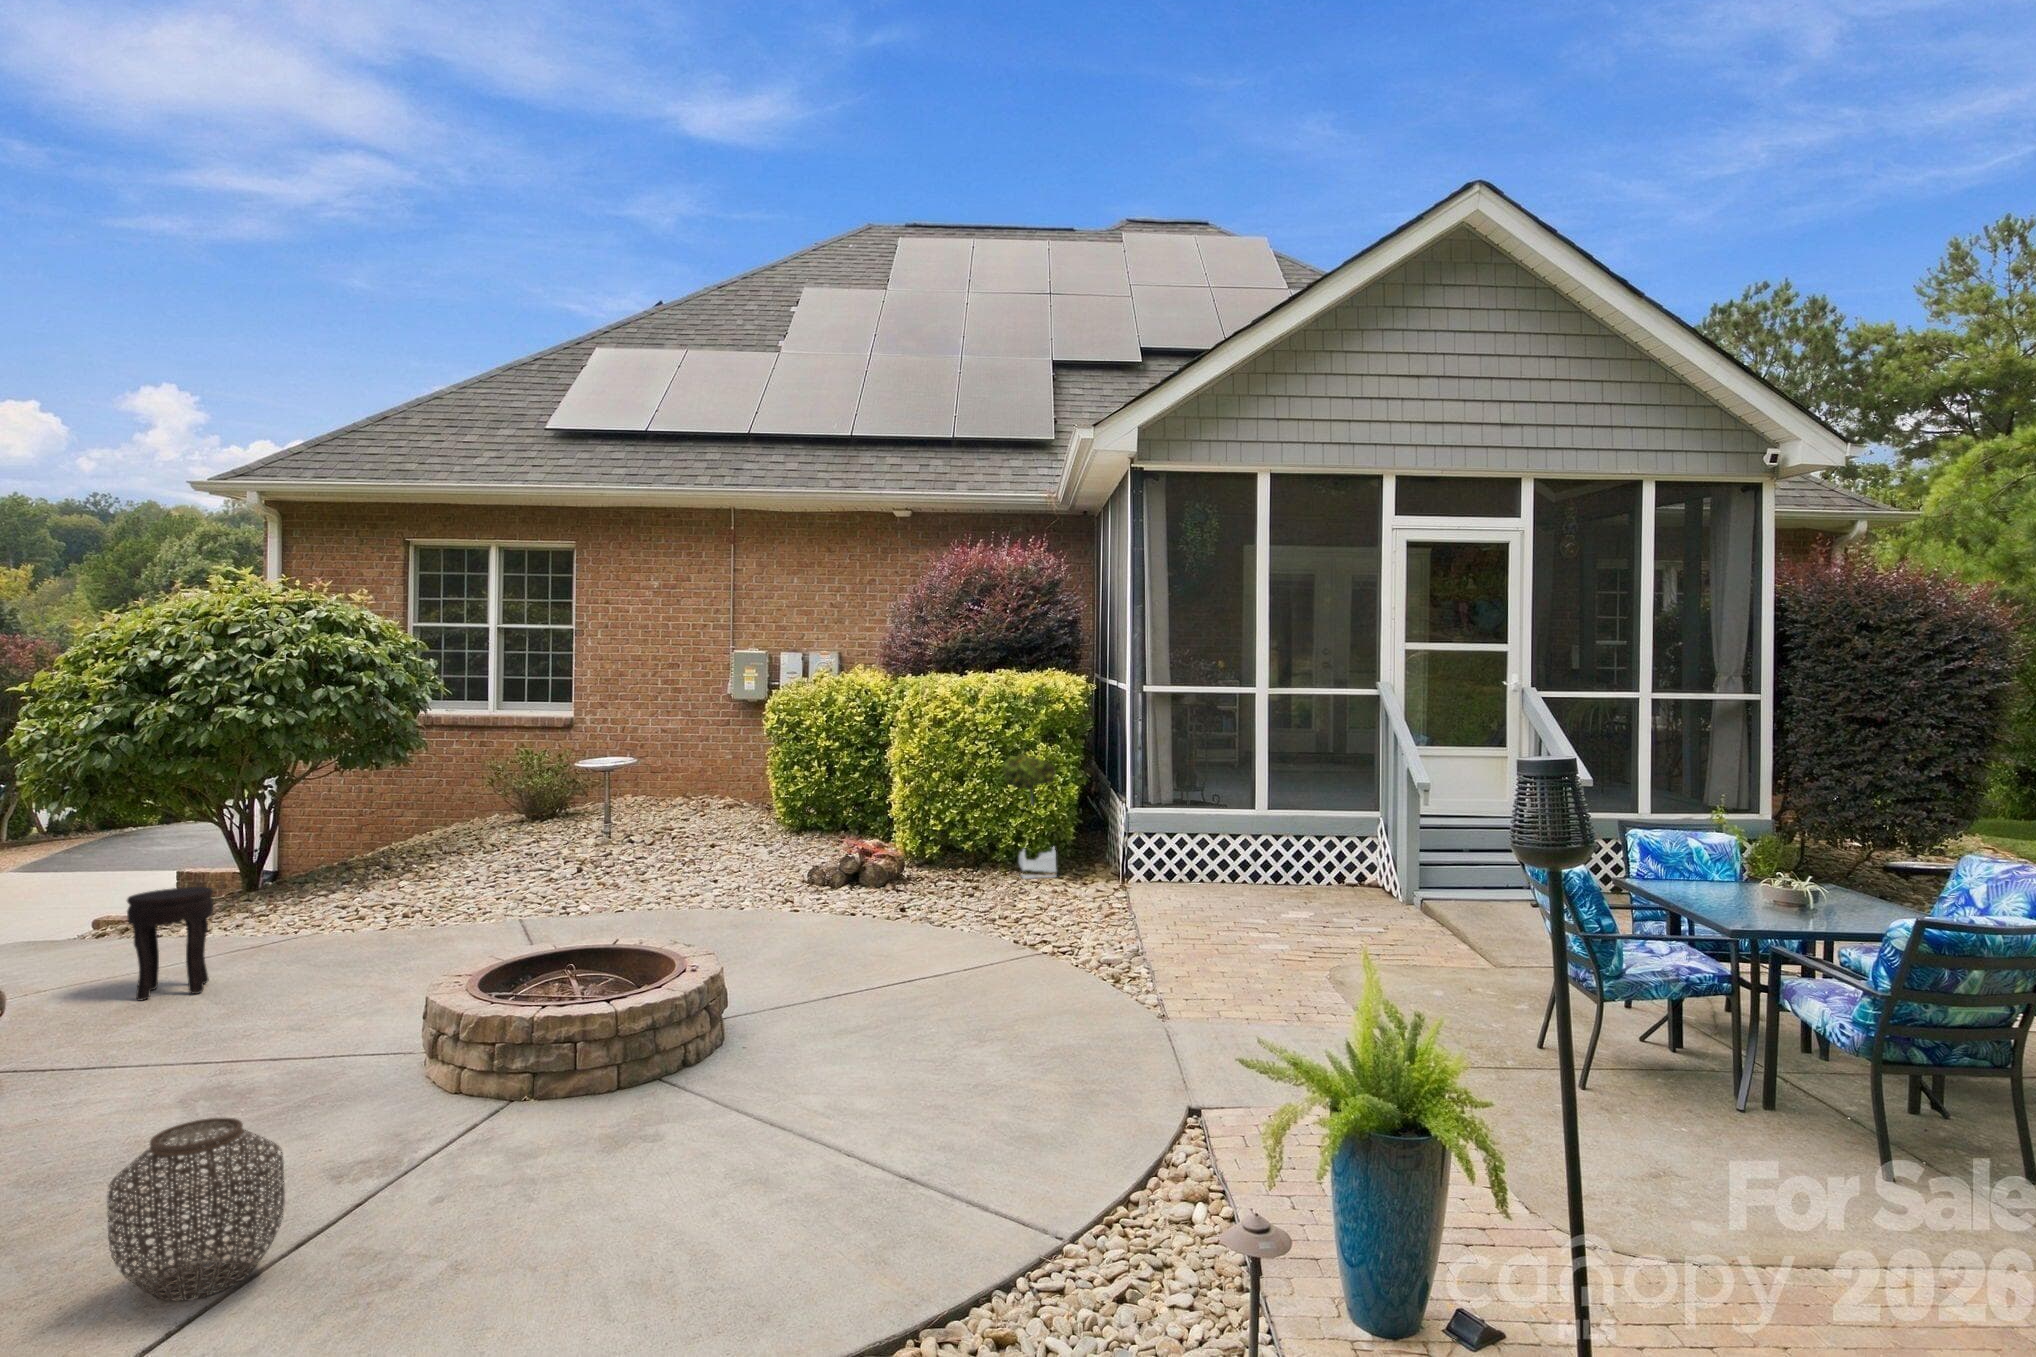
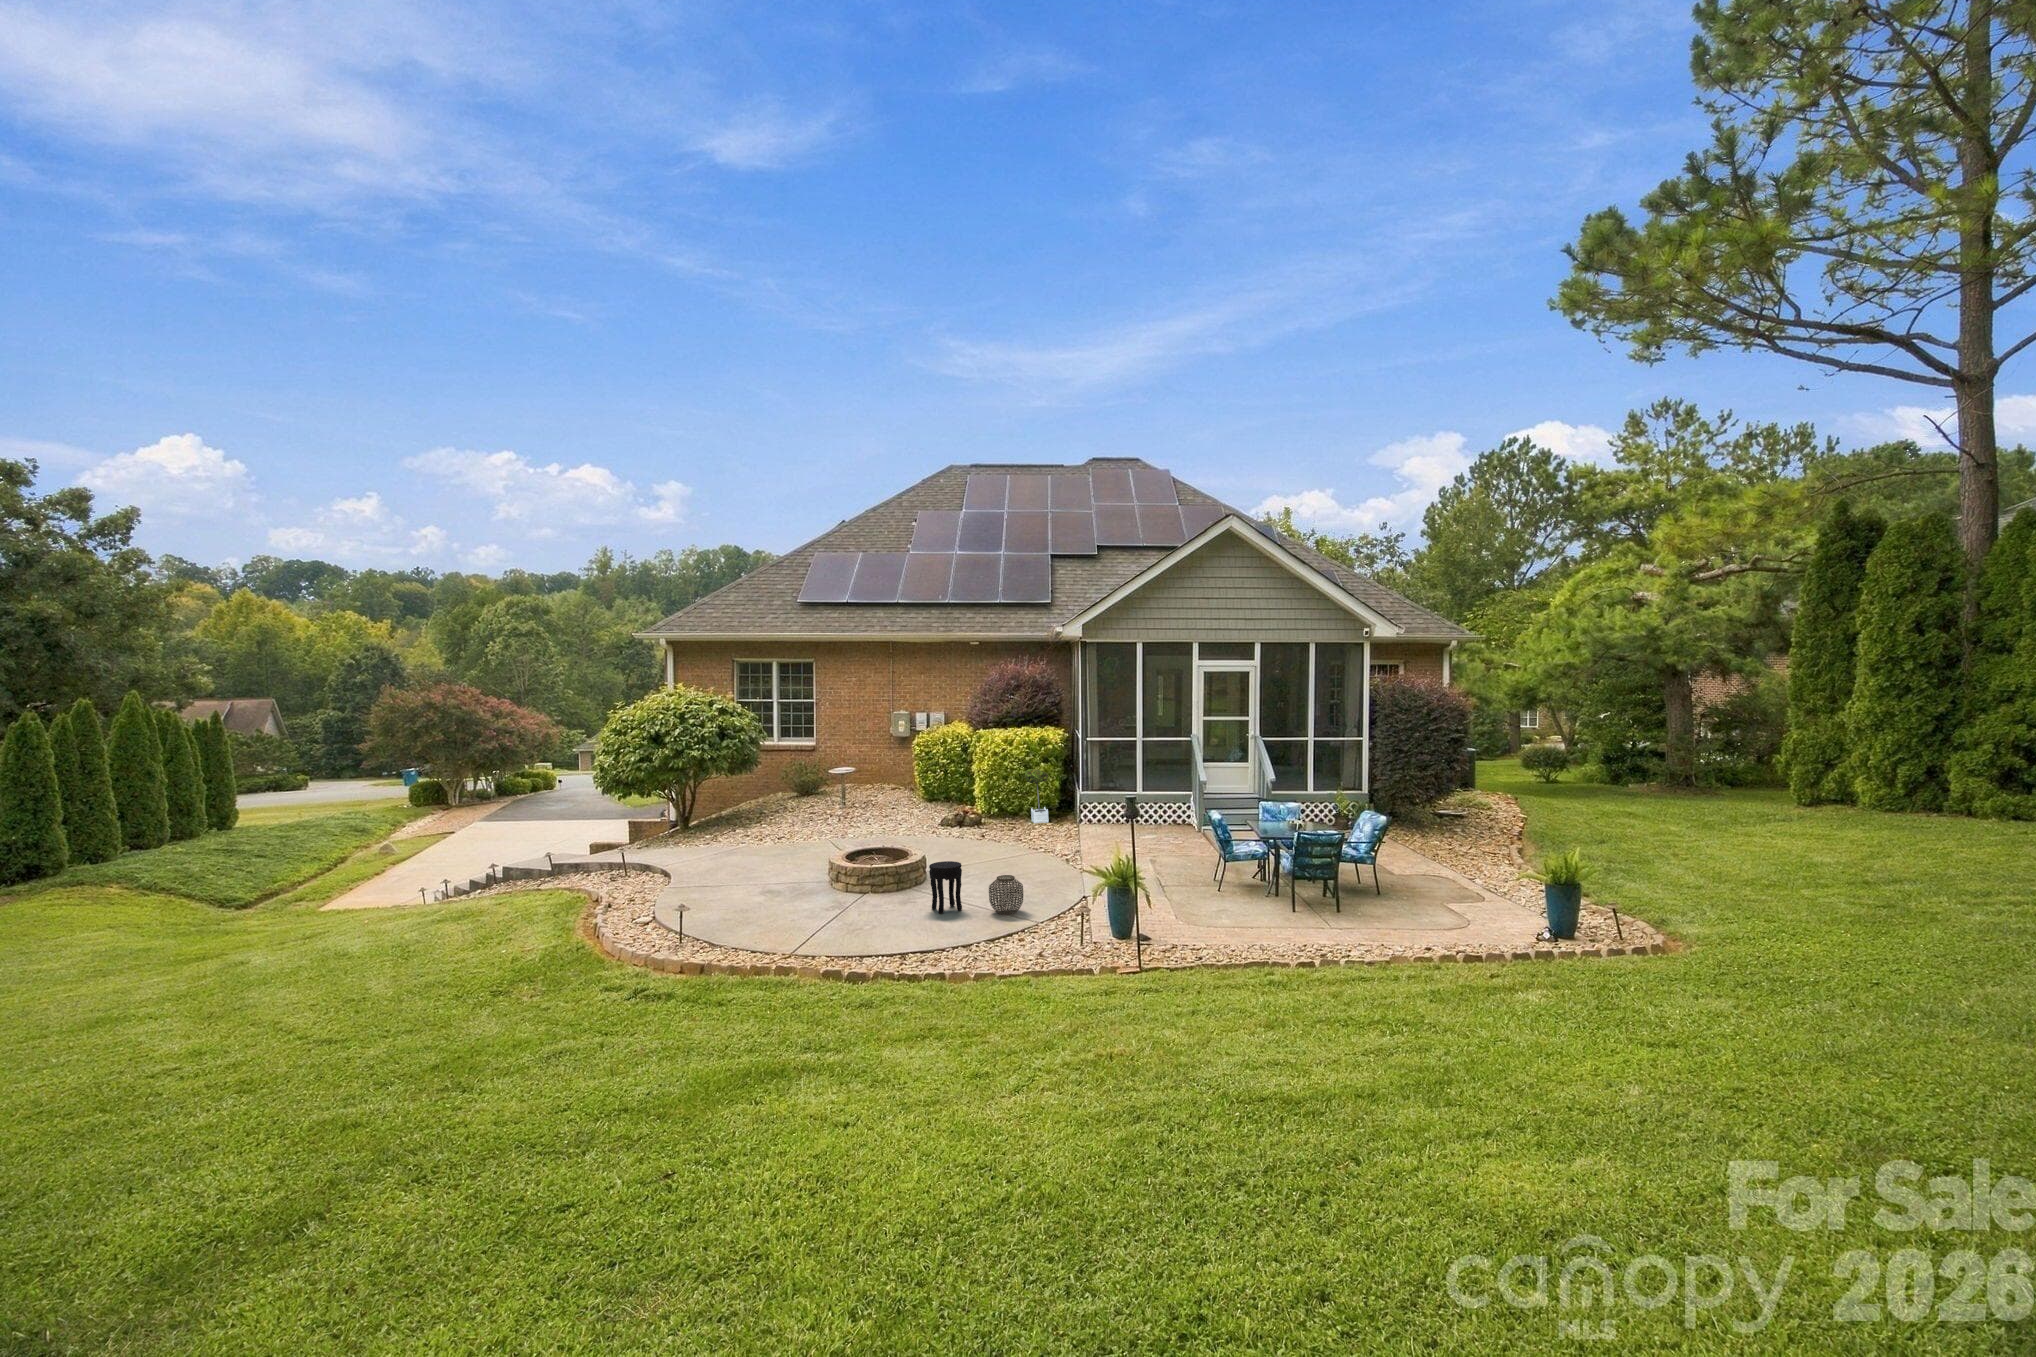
side table: present [127,887,213,1001] -> present [929,861,962,914]
woven basket: present [107,1118,285,1301] -> present [989,875,1023,915]

